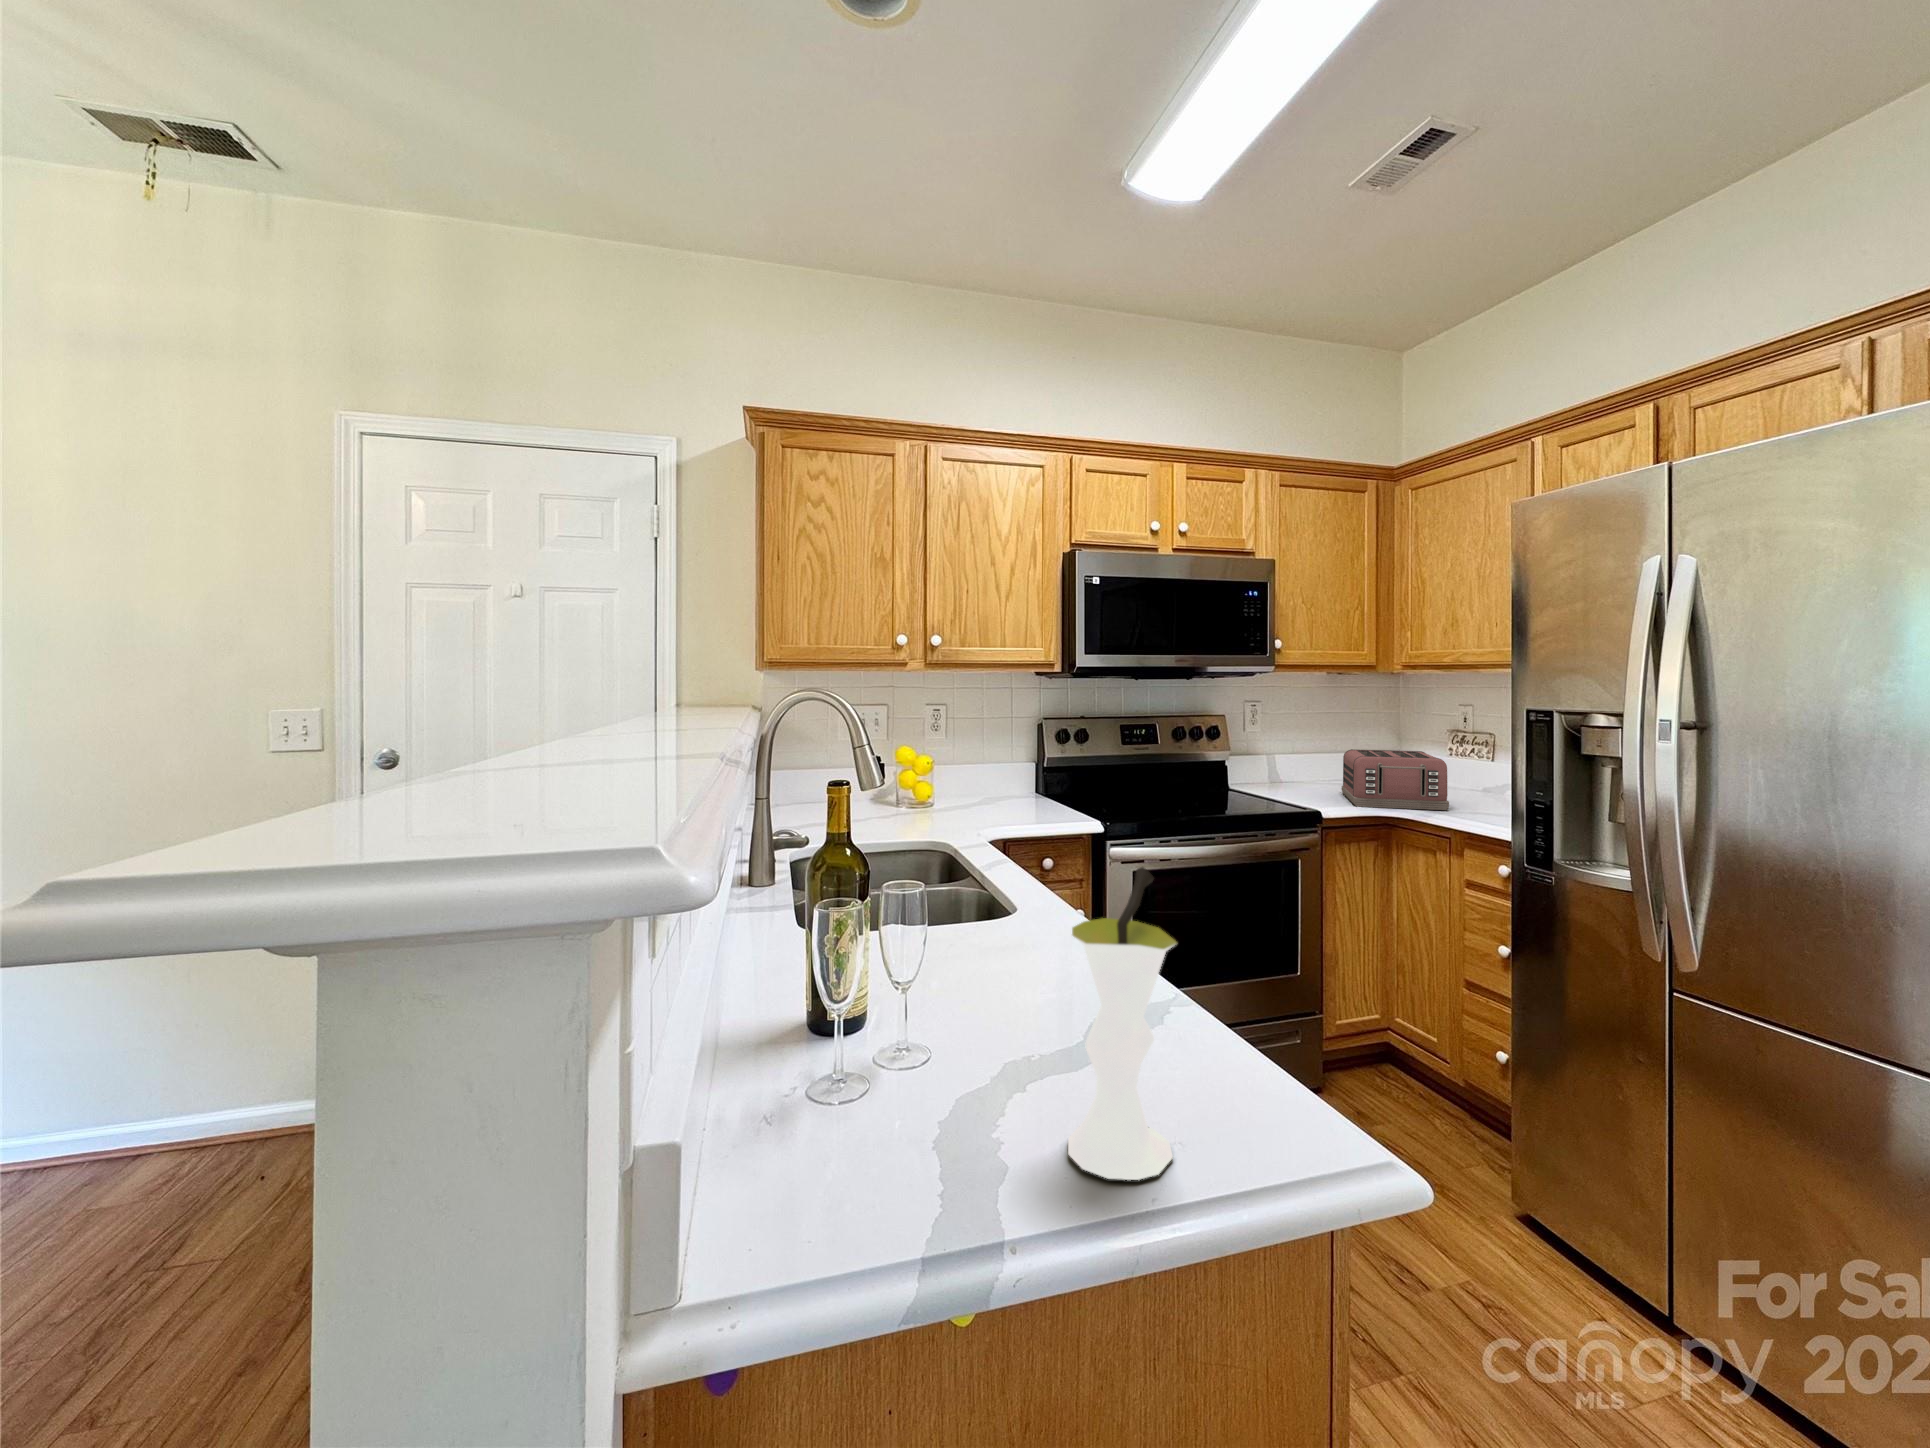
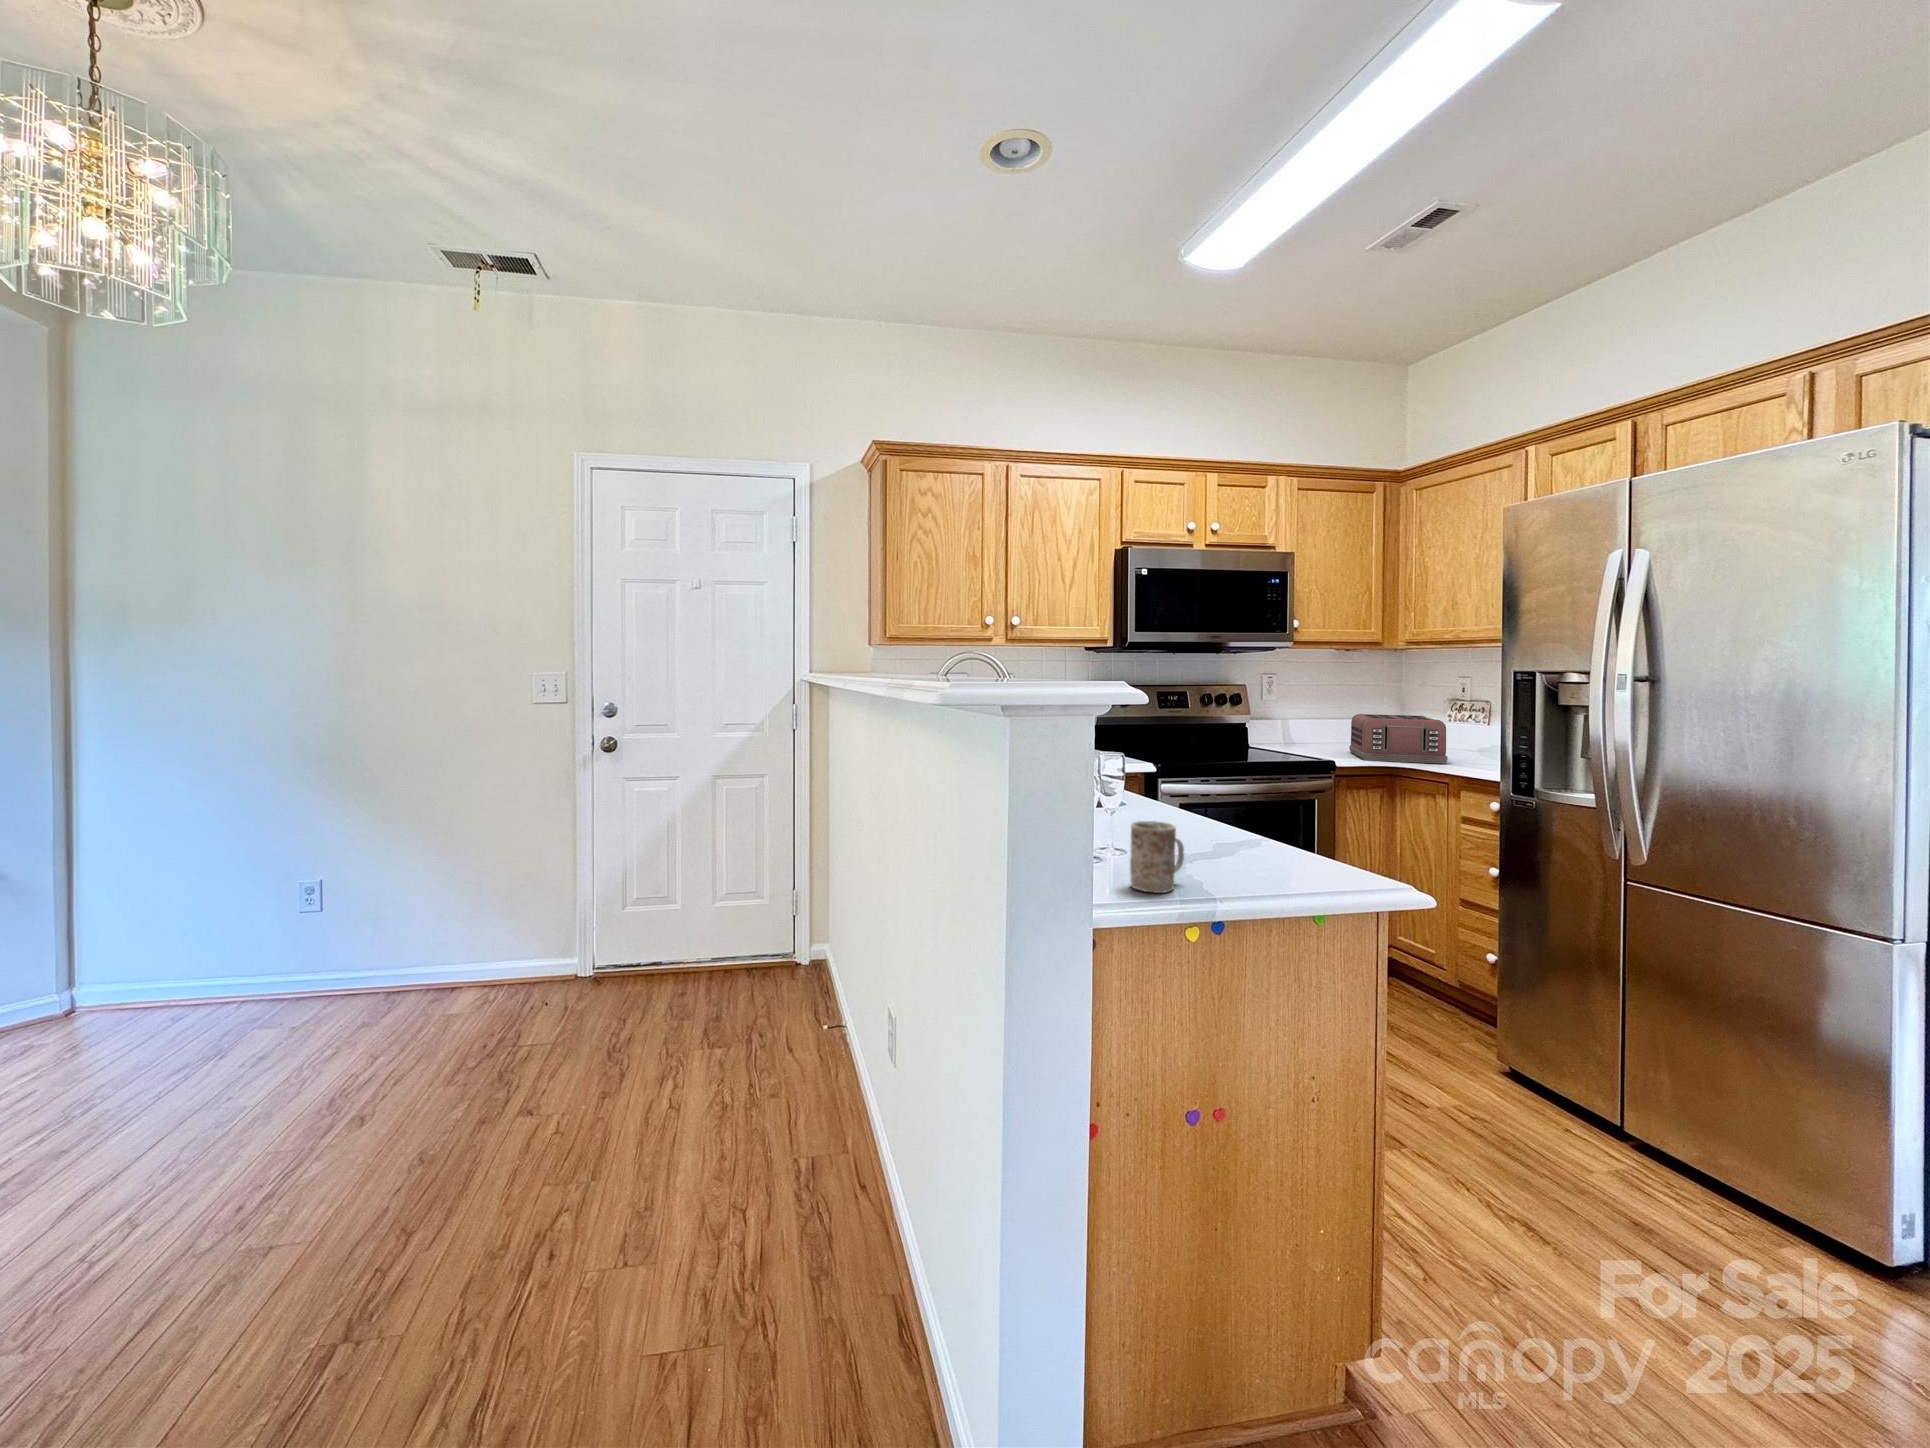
vase: present [1068,867,1177,1180] -> none [1226,734,1292,890]
mug: none [877,1038,988,1200] -> present [1130,821,1184,893]

